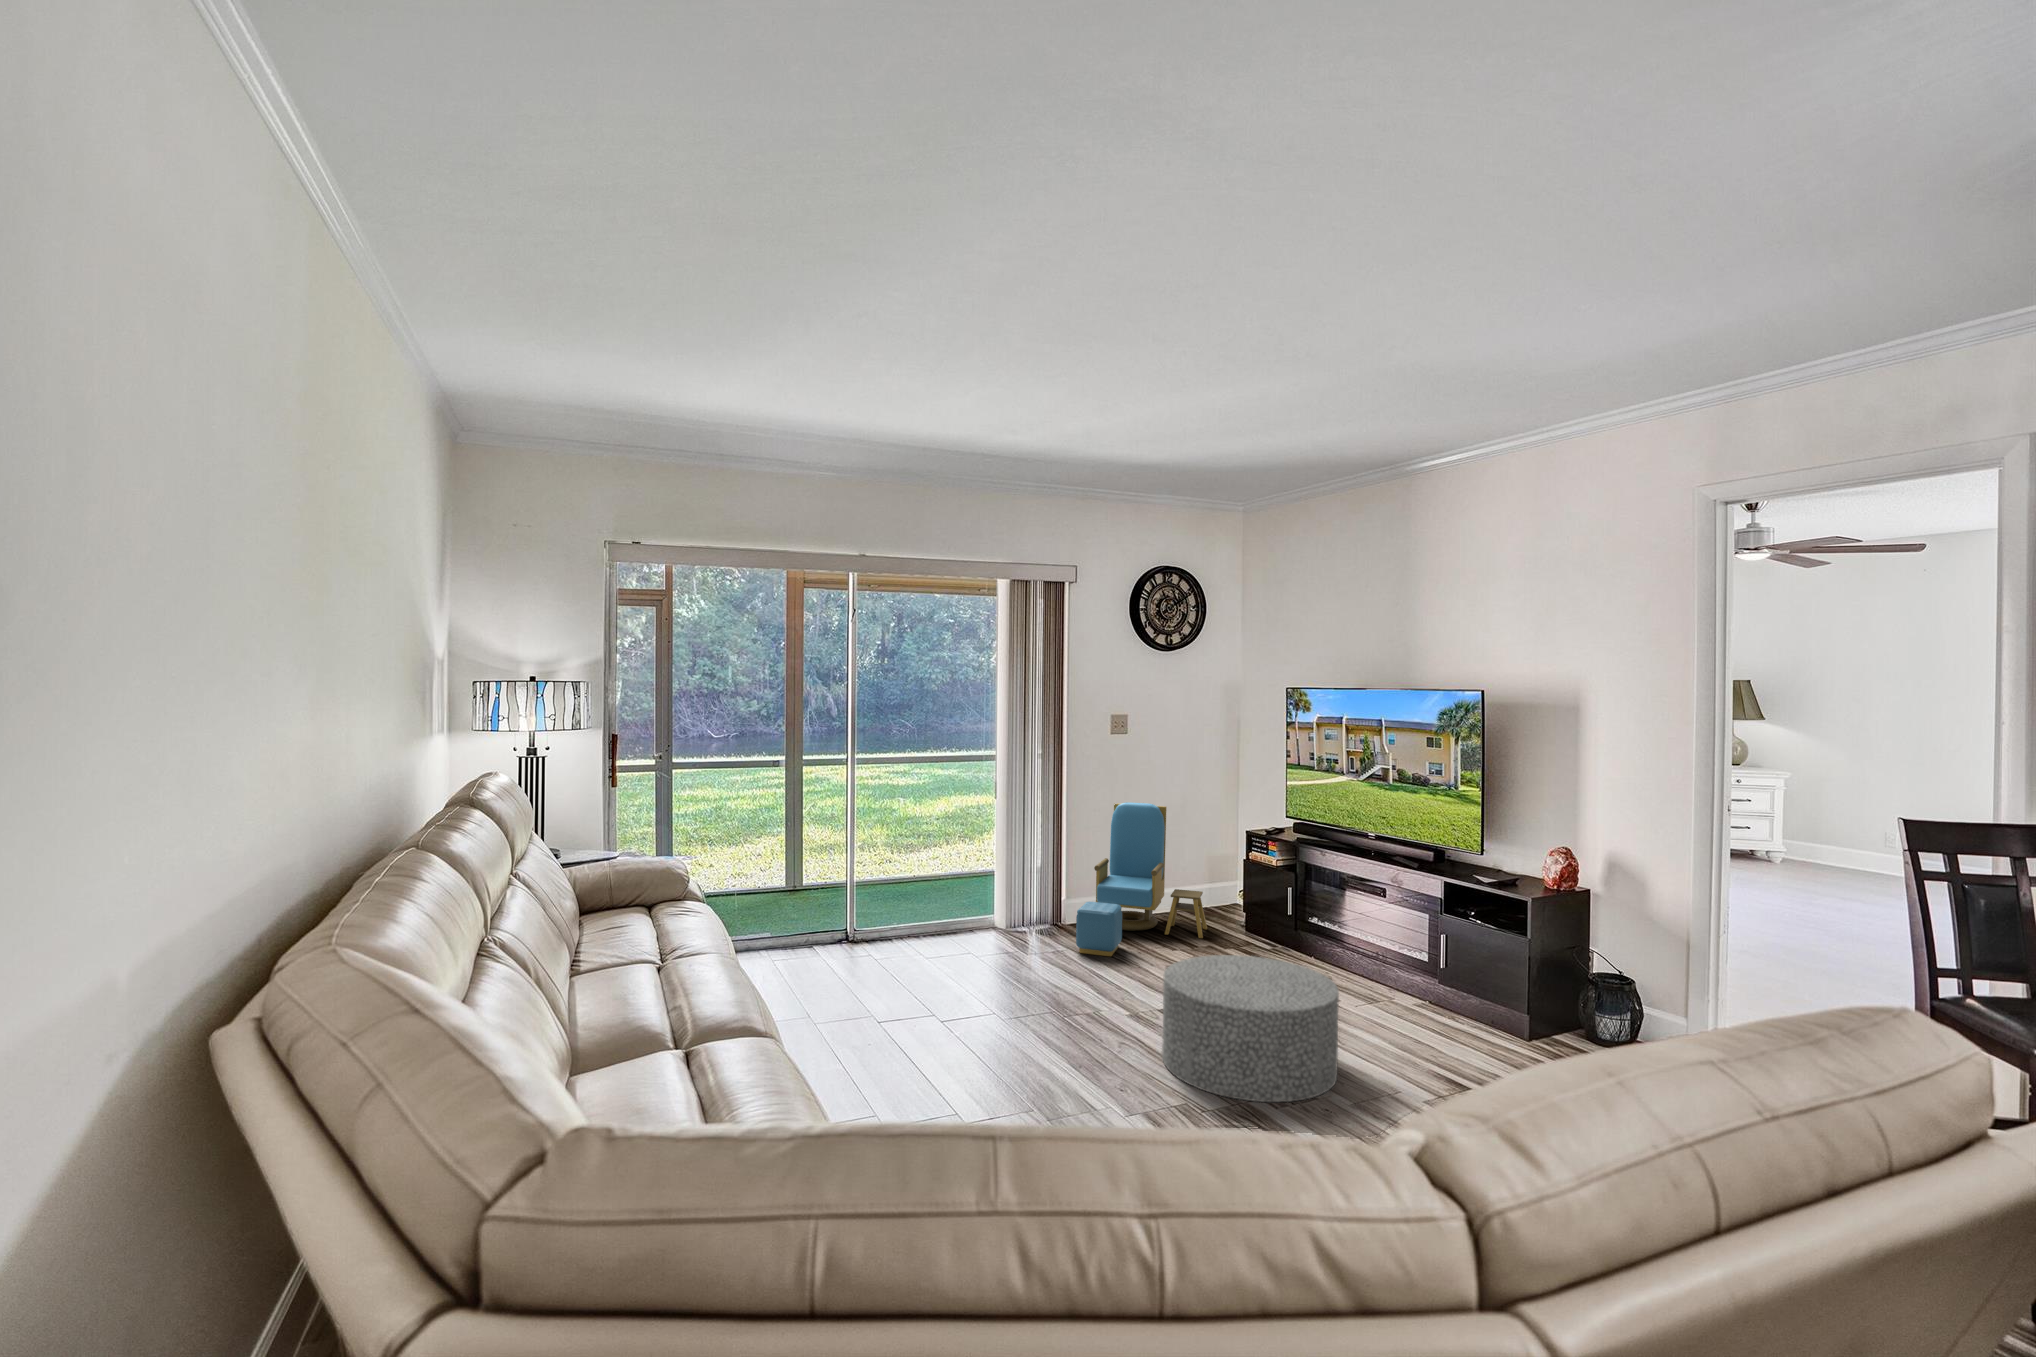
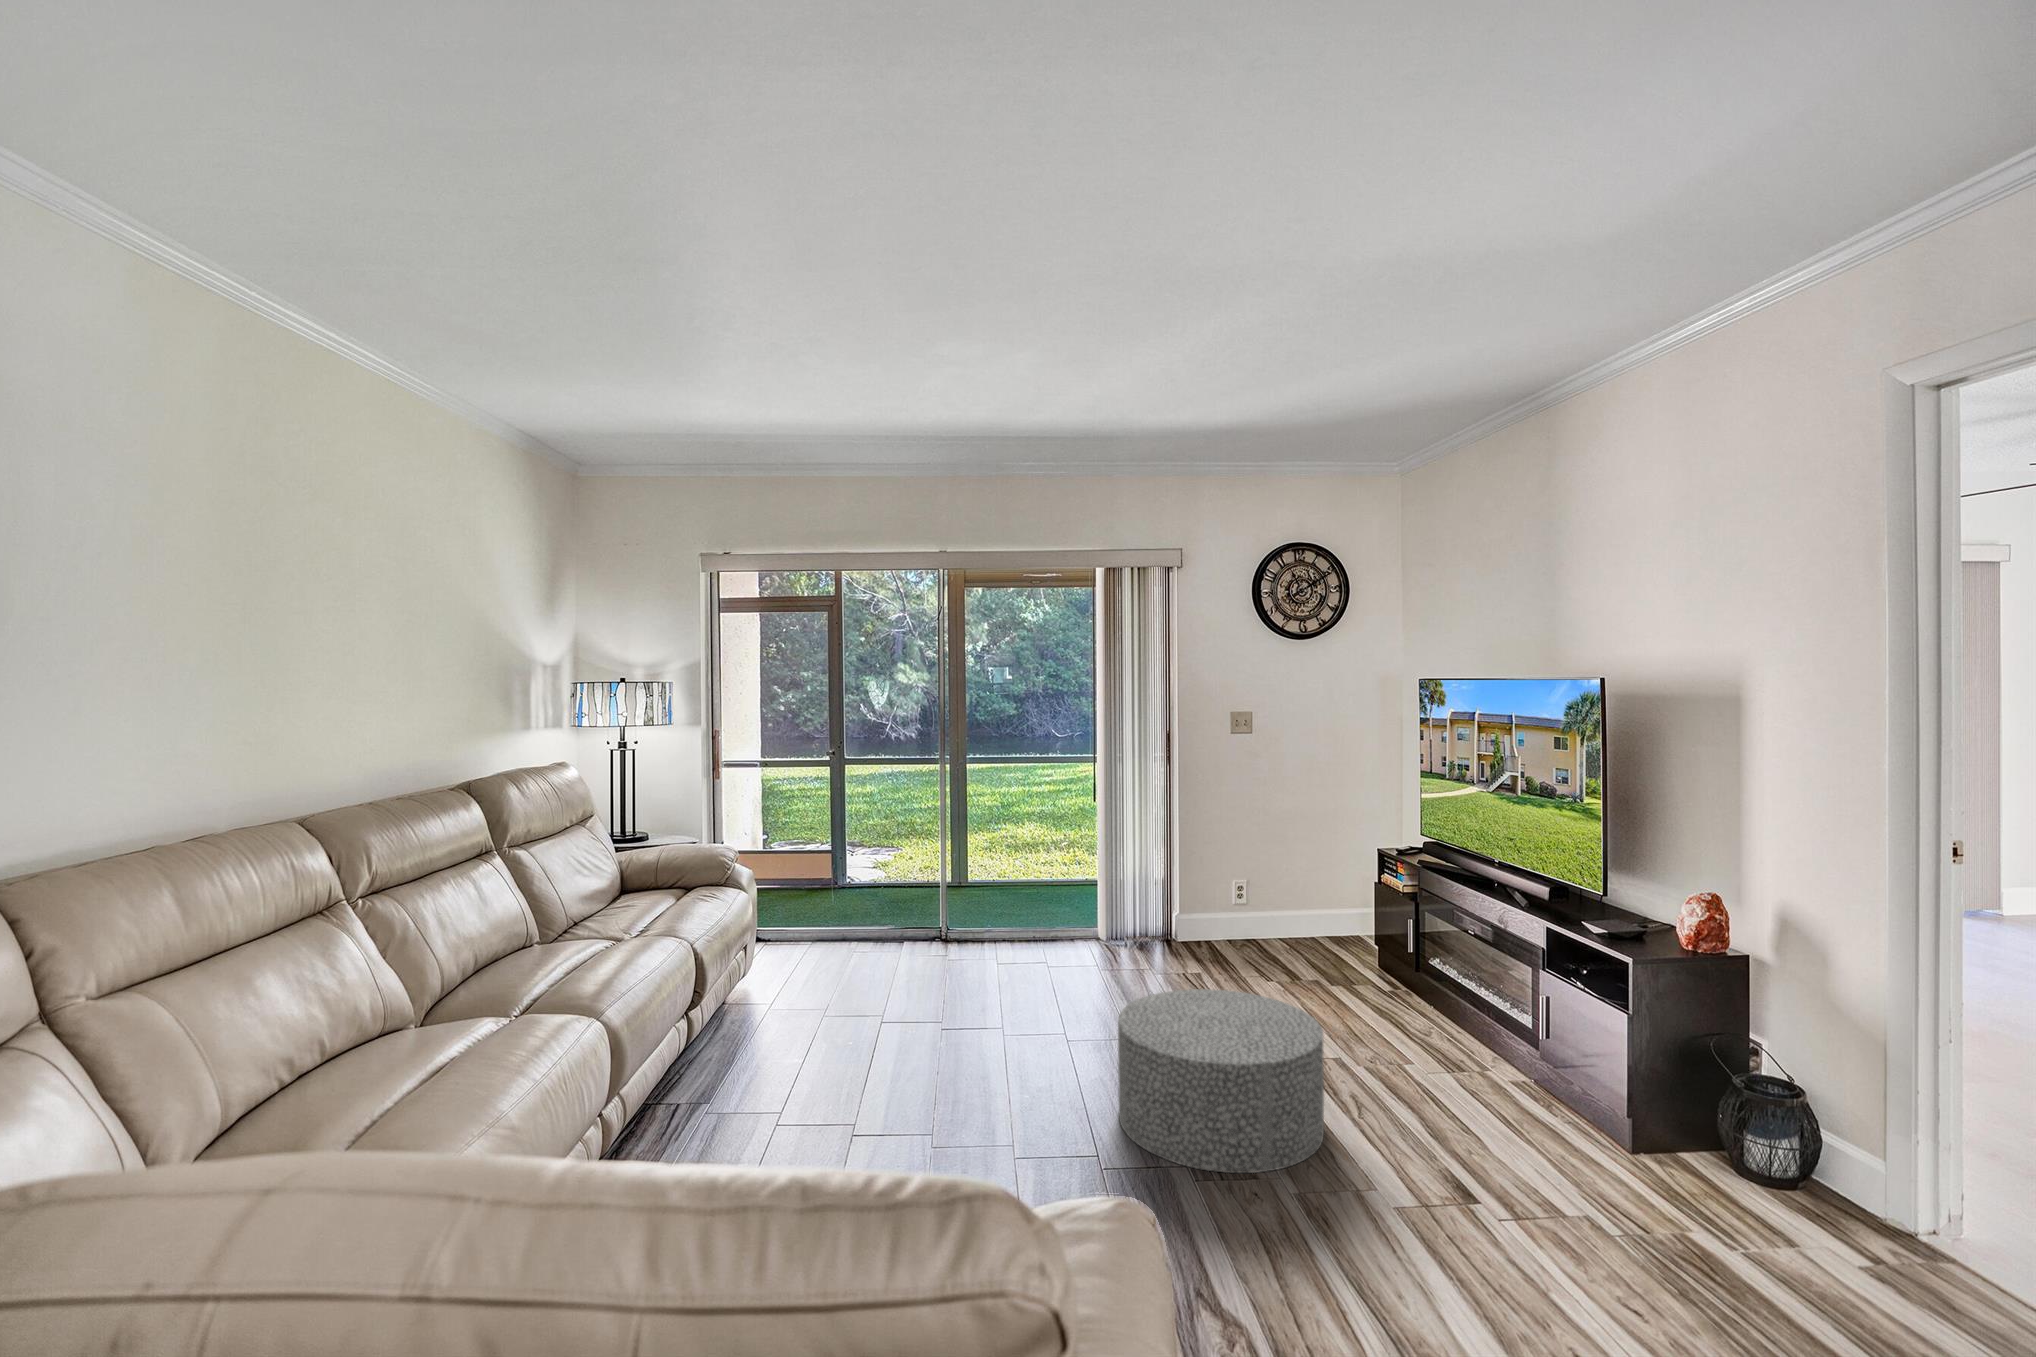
armchair: present [1076,802,1207,956] -> none [1152,810,1335,981]

